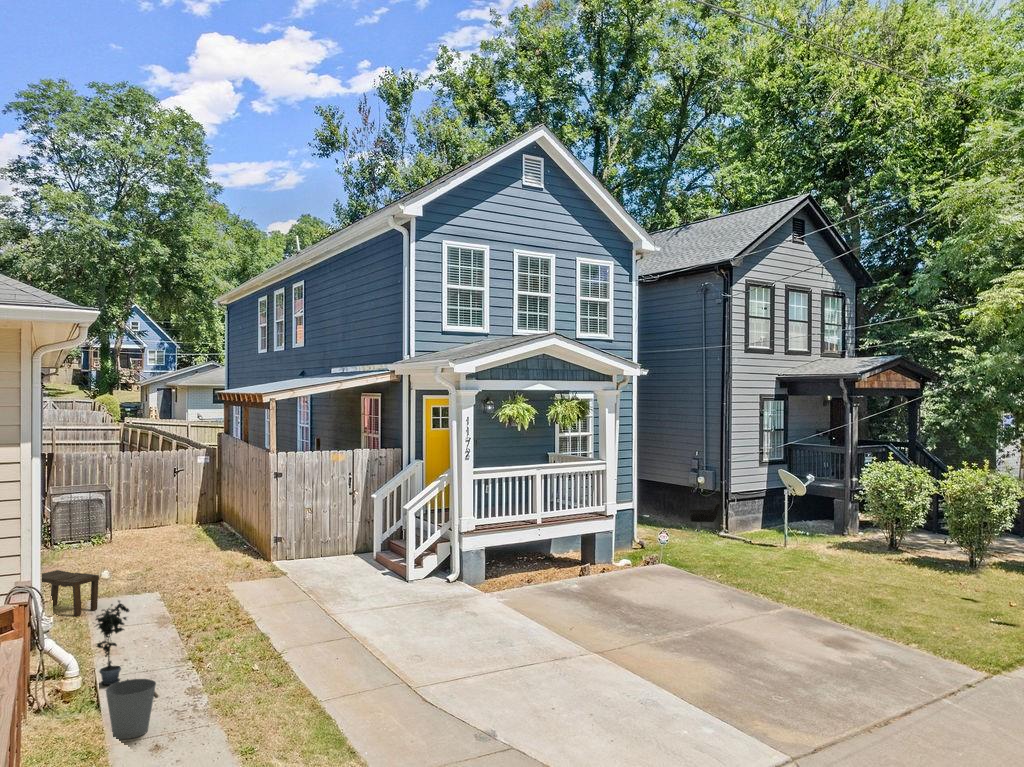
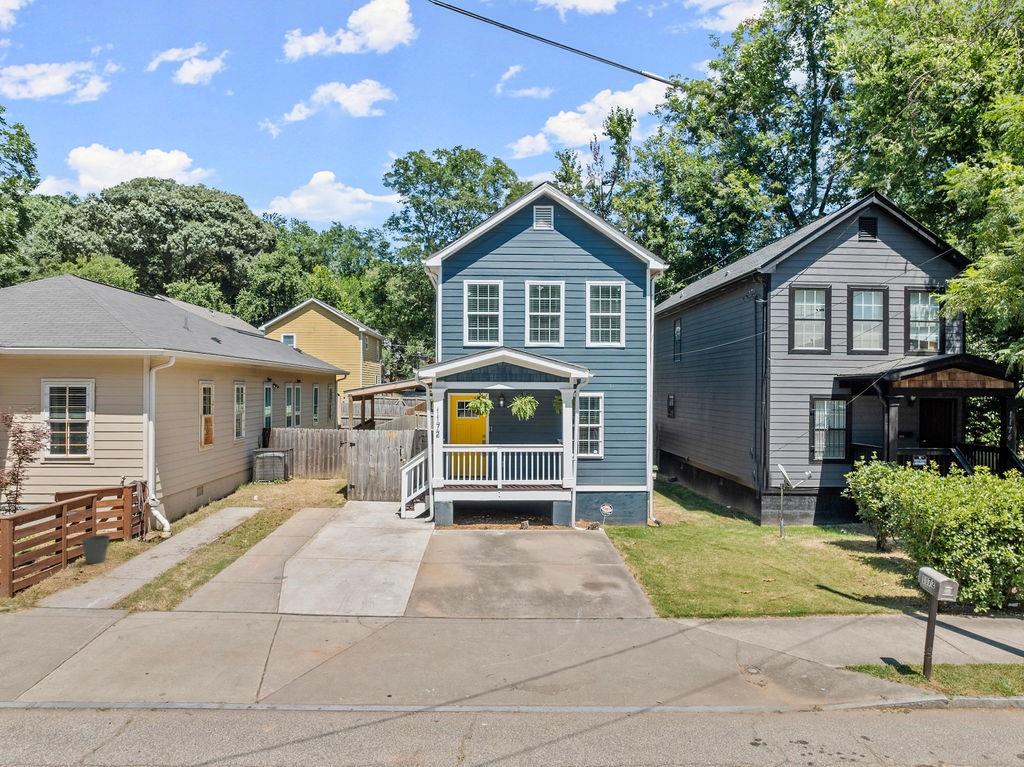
lounge chair: present [690,501,721,532] -> none [719,491,754,517]
bench: present [42,570,99,616] -> none [214,485,236,510]
potted plant: present [95,600,130,685] -> none [136,498,160,541]

